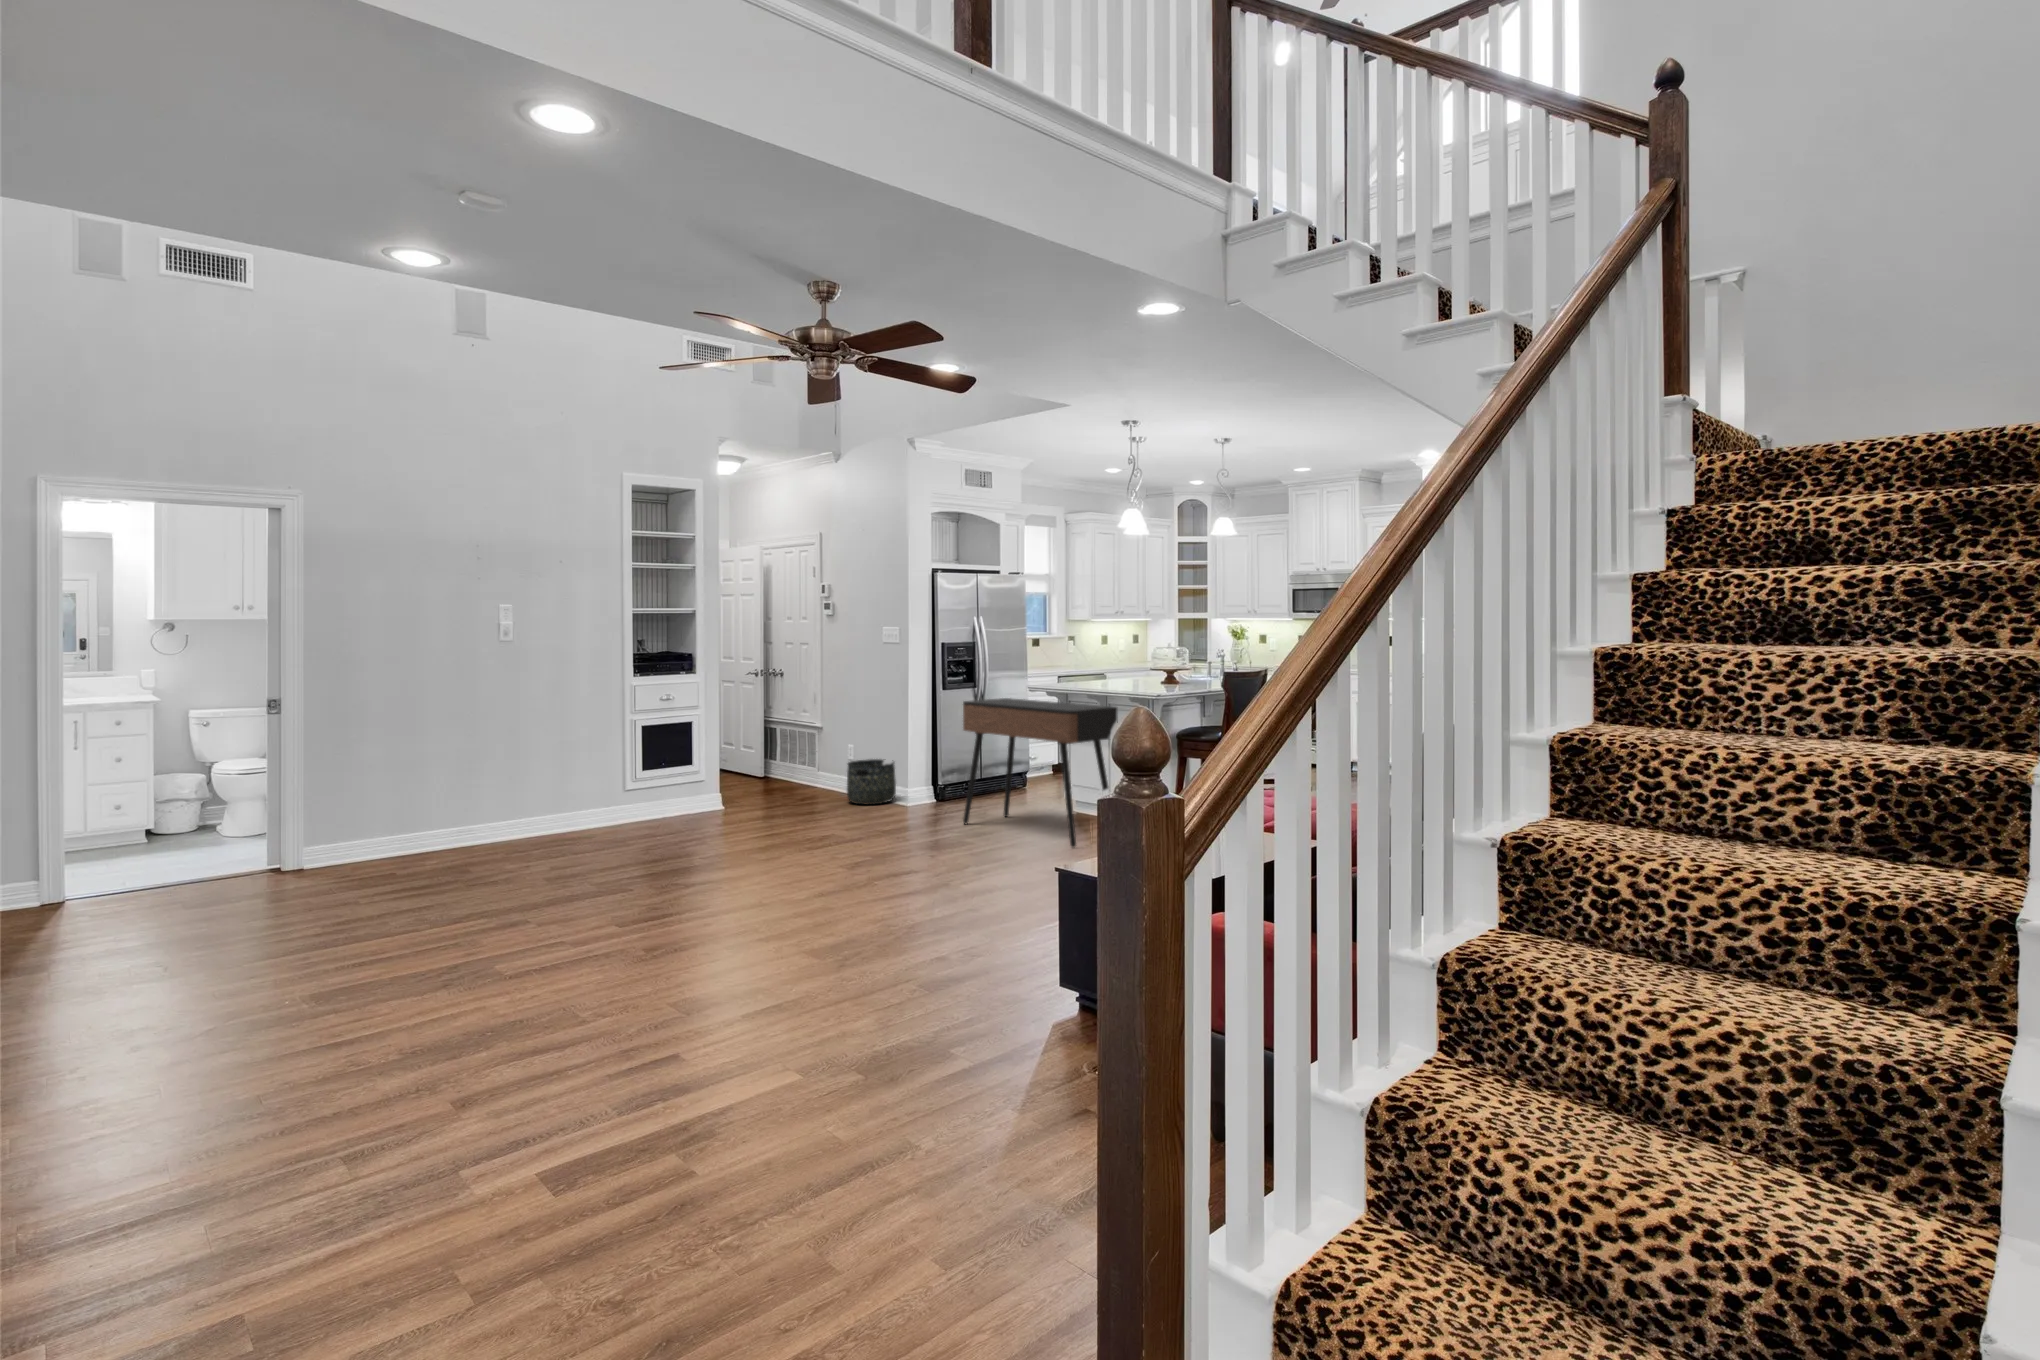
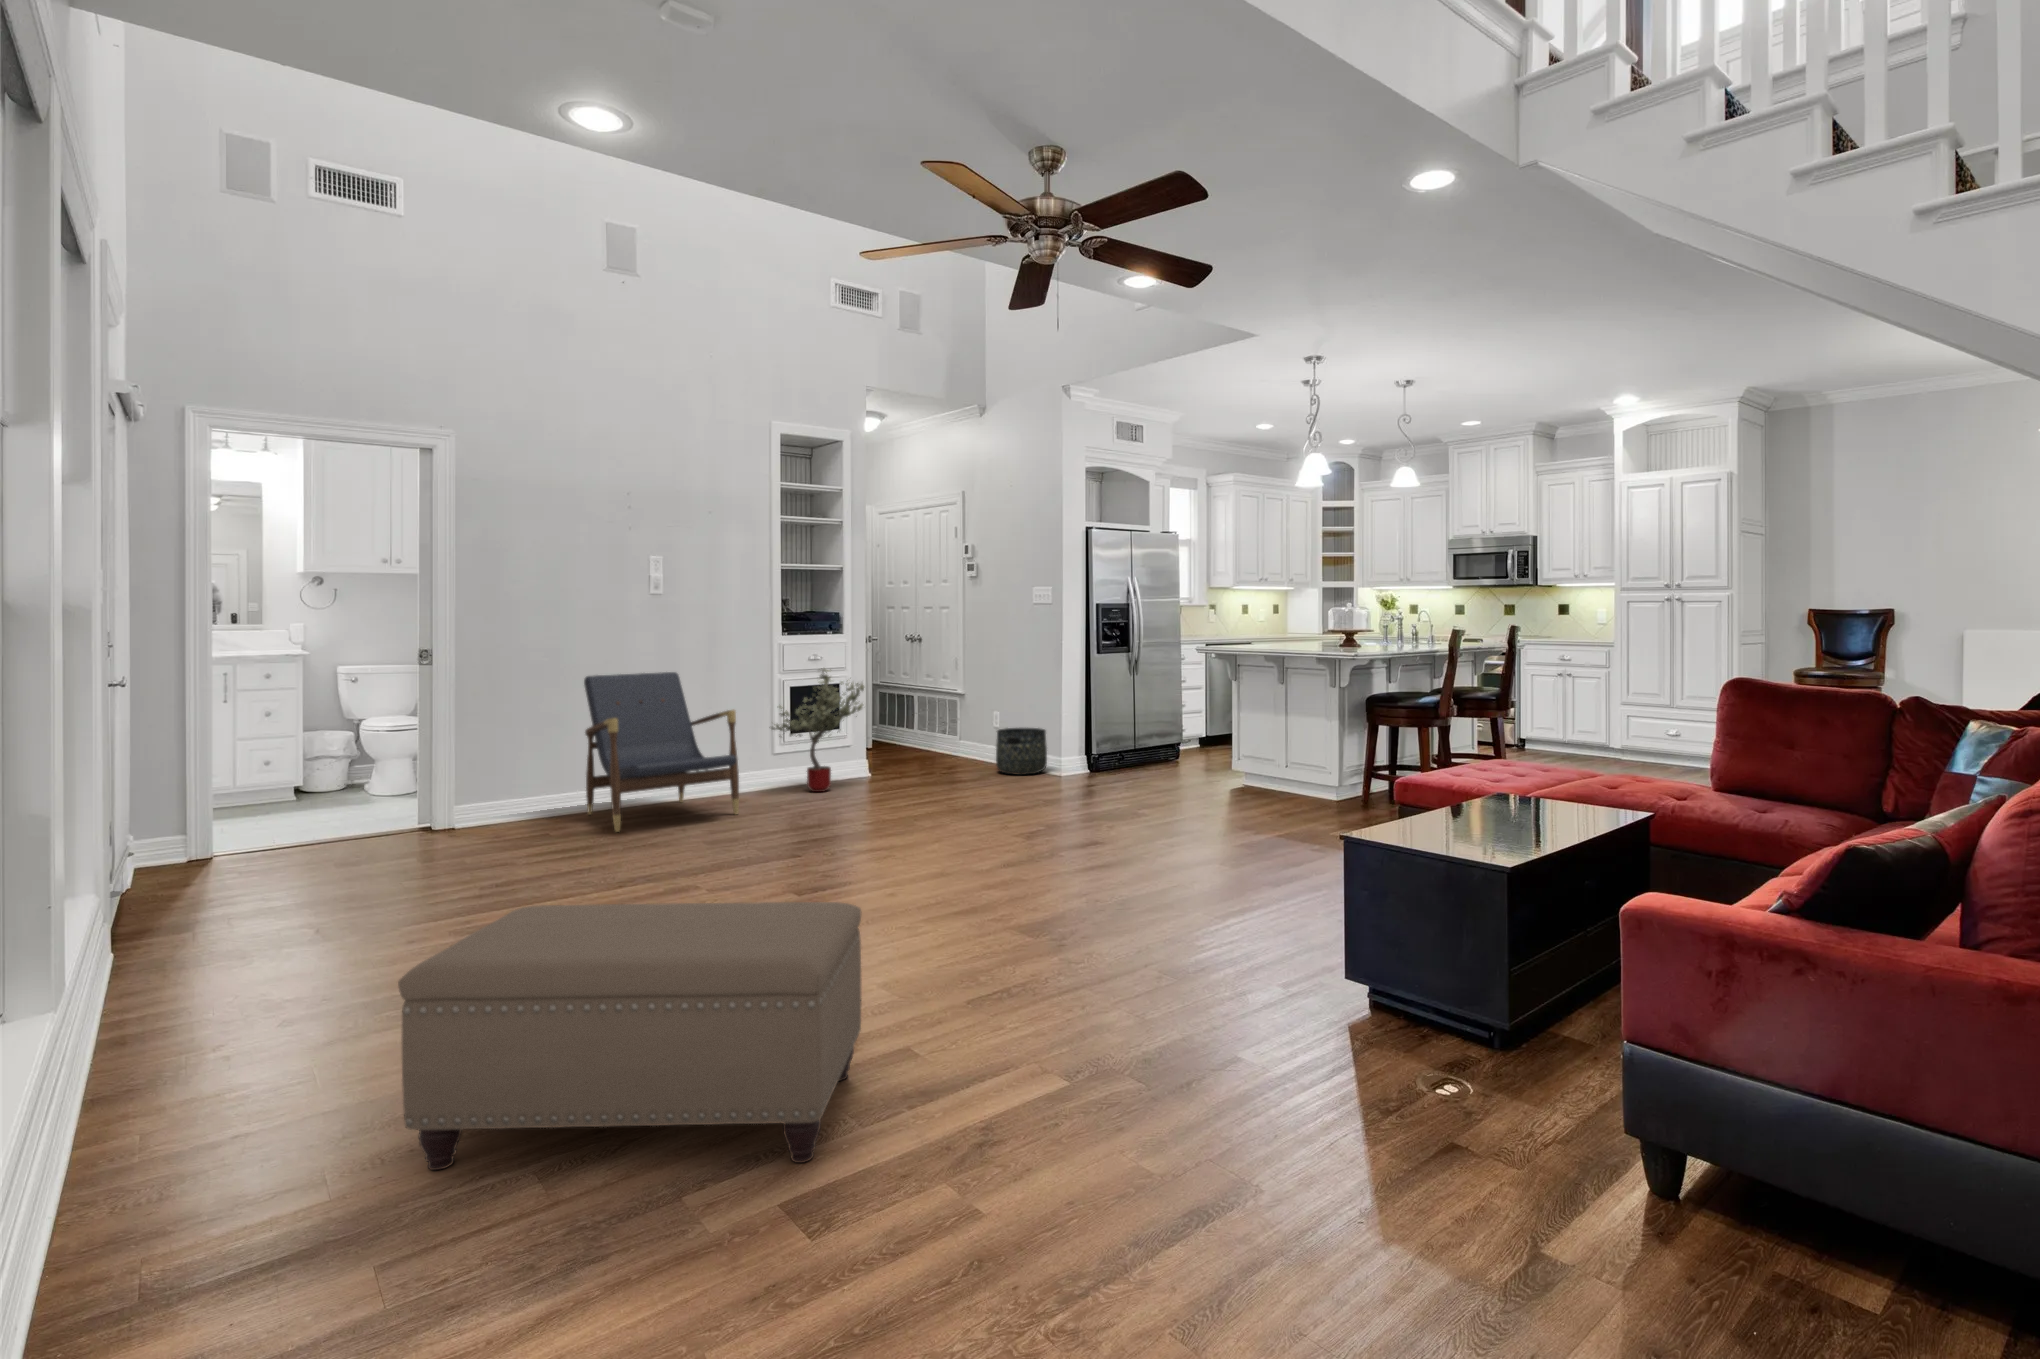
console table: present [963,698,1118,847] -> none [1129,661,1308,822]
potted tree: none [620,706,716,825] -> present [771,668,864,792]
lounge chair: none [434,714,586,869] -> present [584,672,739,832]
ottoman: none [224,935,634,1161] -> present [398,902,861,1170]

